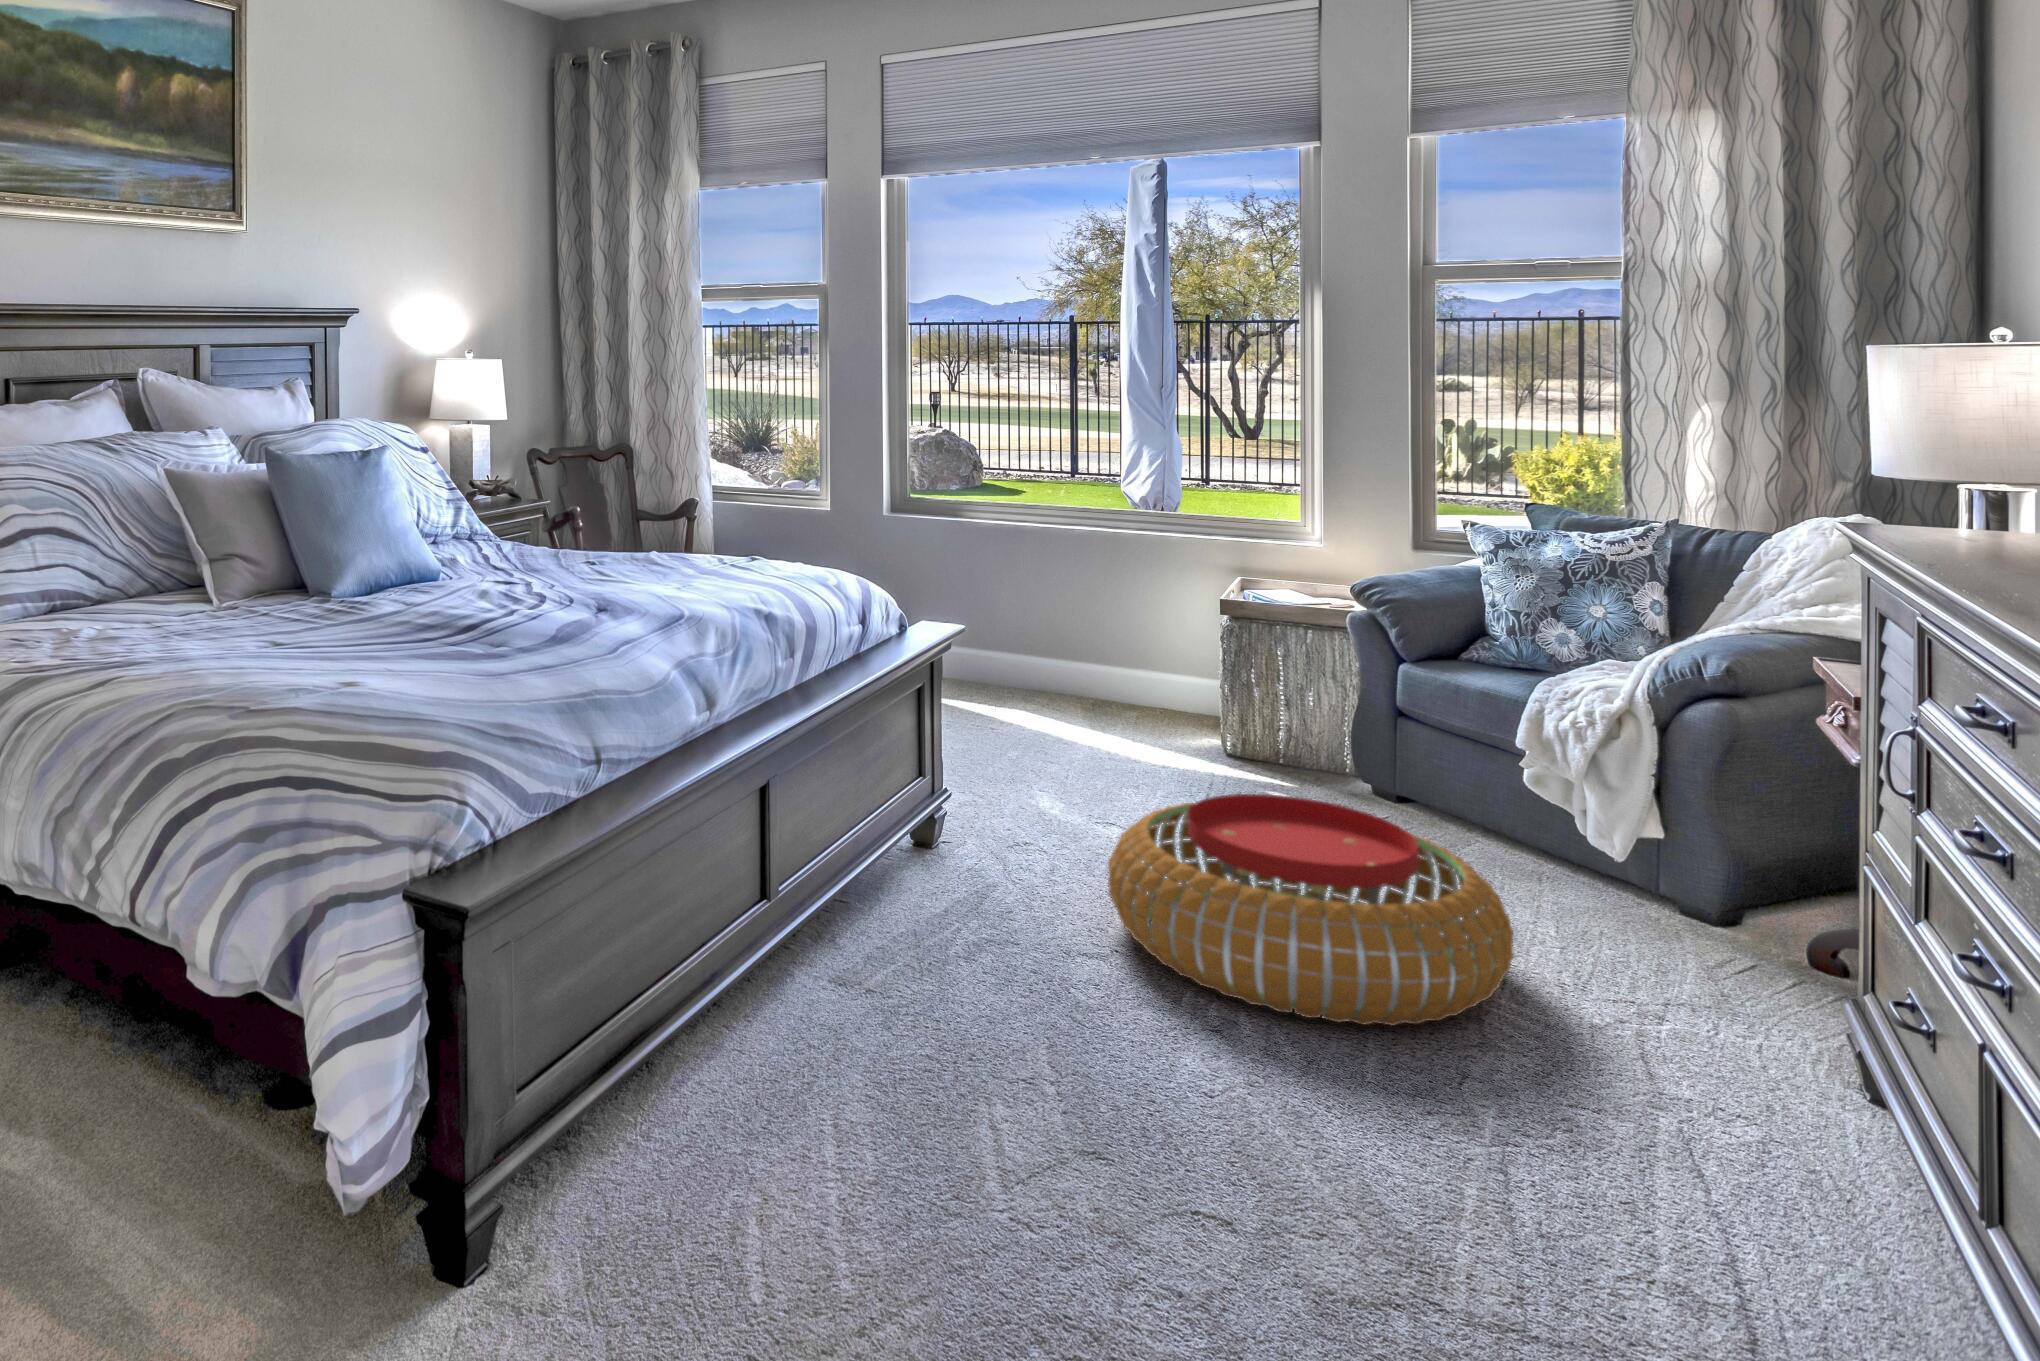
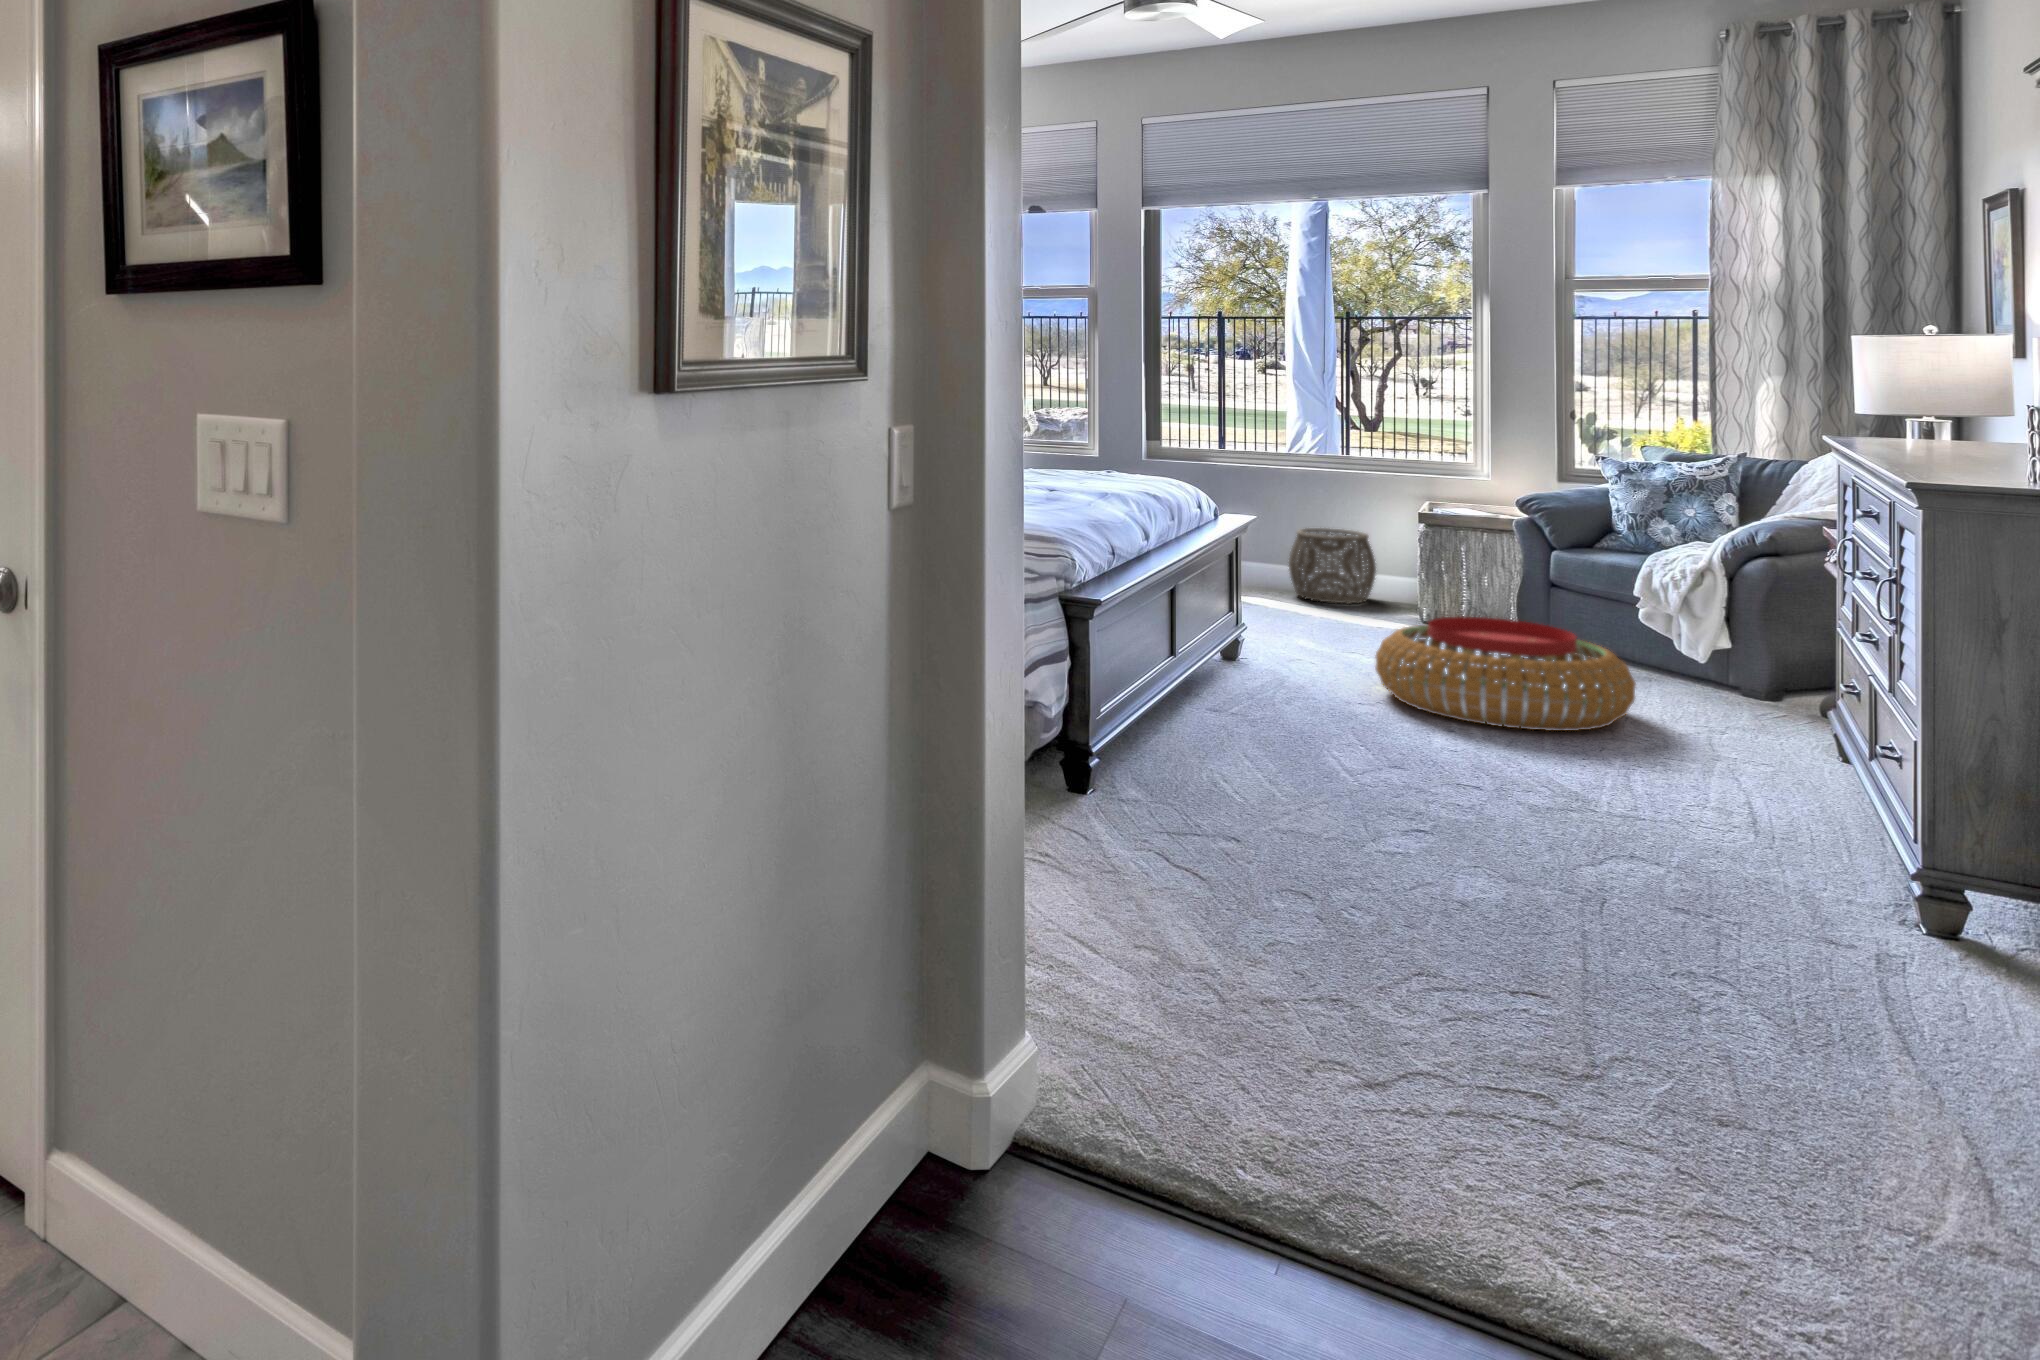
woven basket: none [1056,607,1173,717] -> present [1289,528,1376,603]

